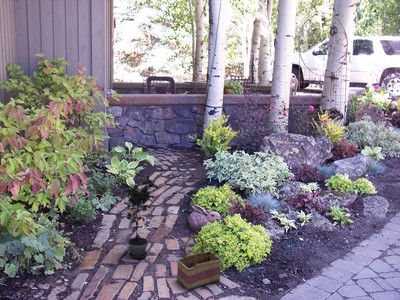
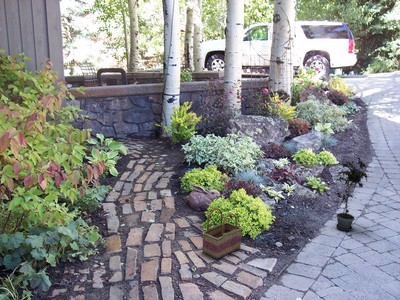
potted plant: present [124,176,158,258] -> present [336,157,367,231]

